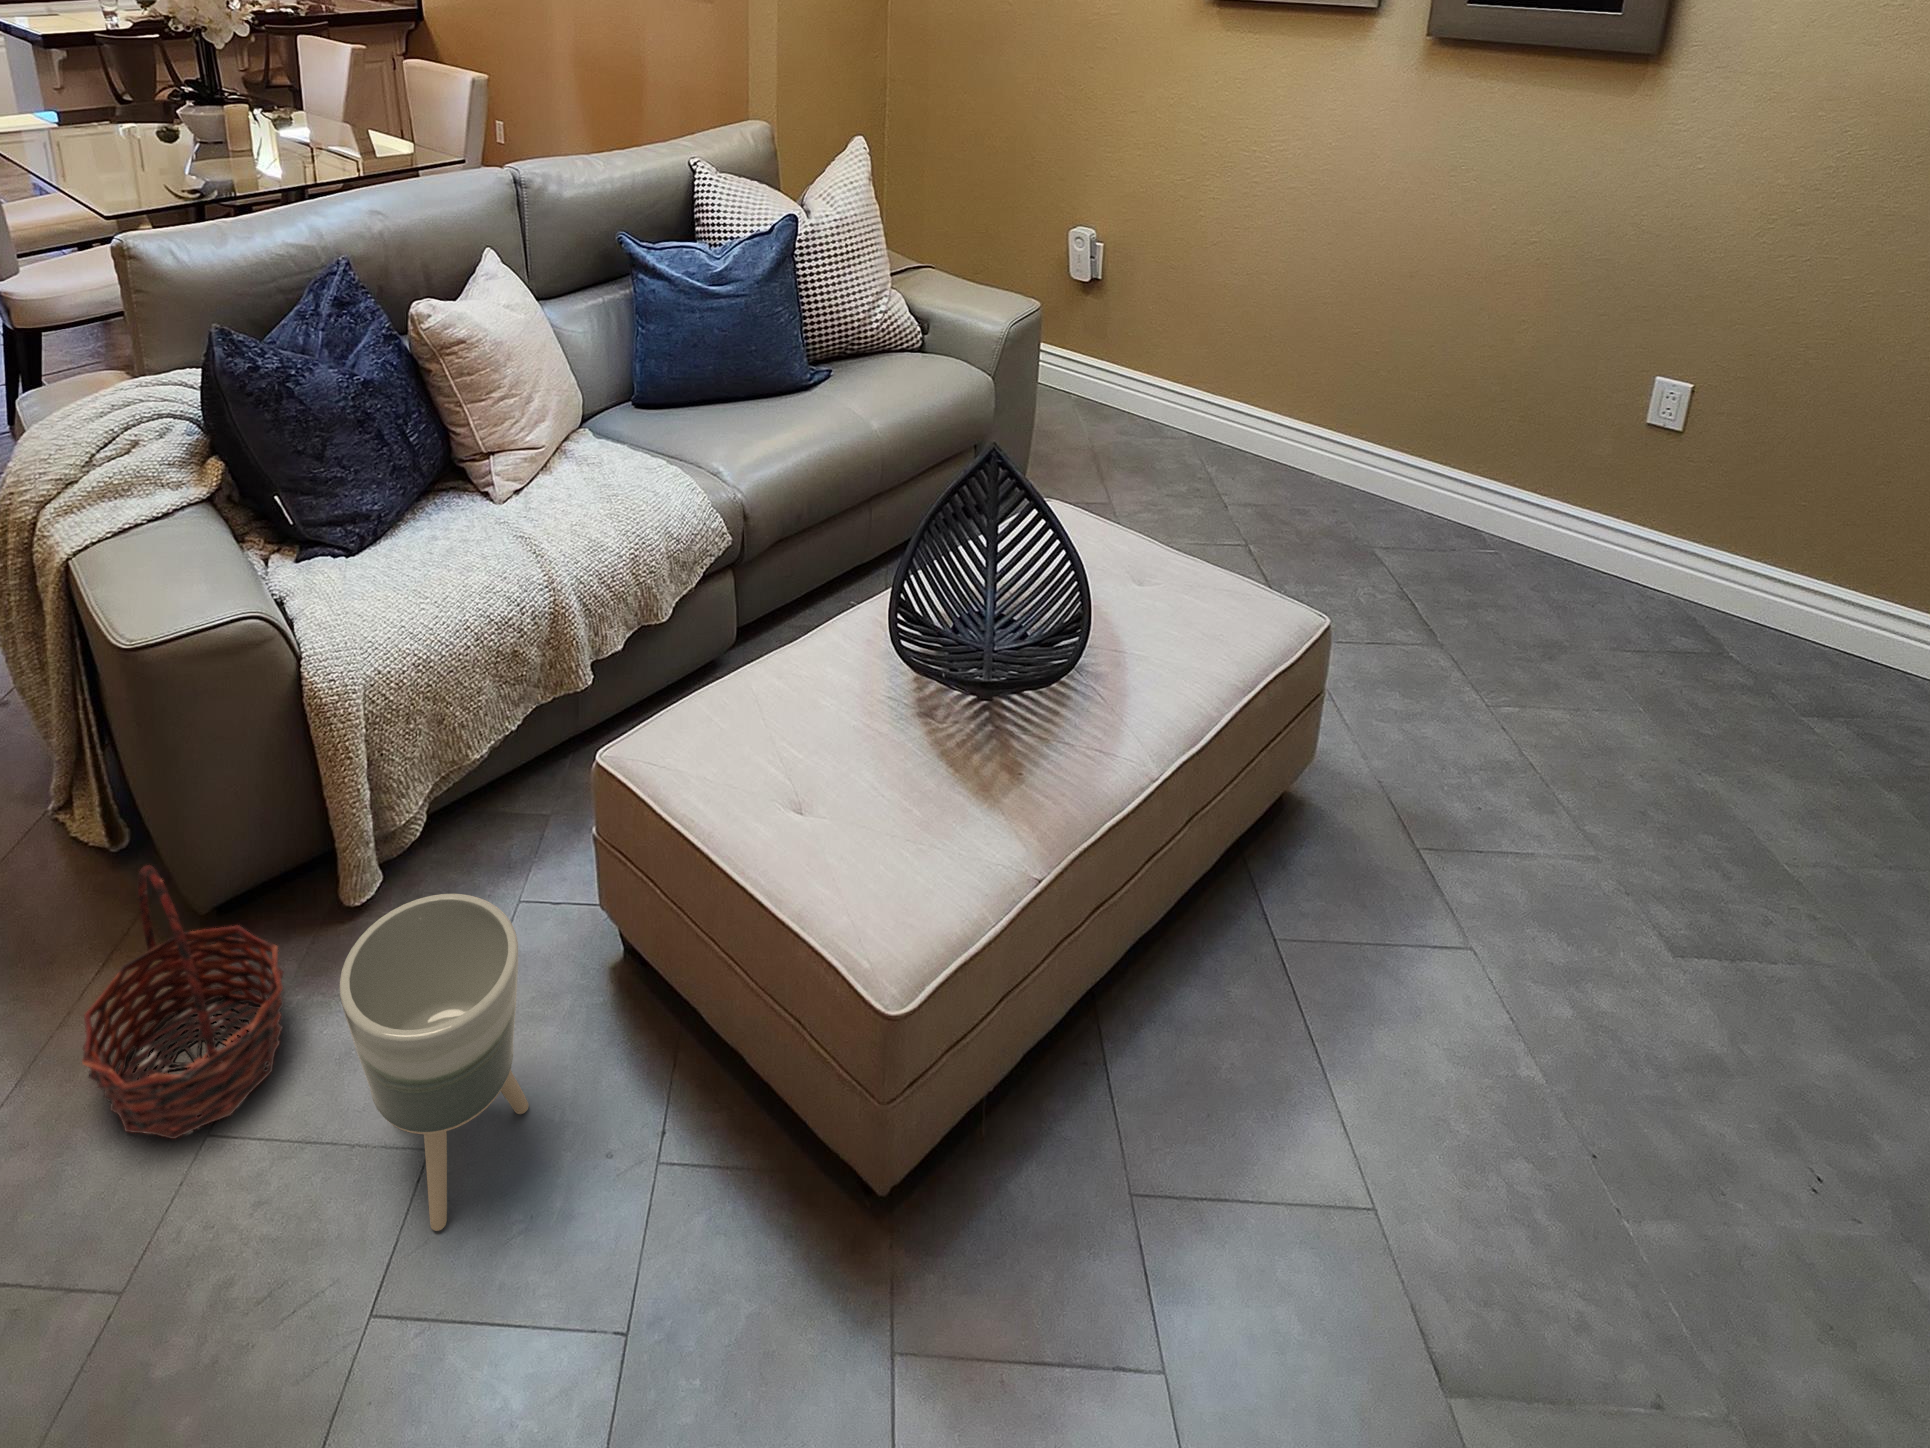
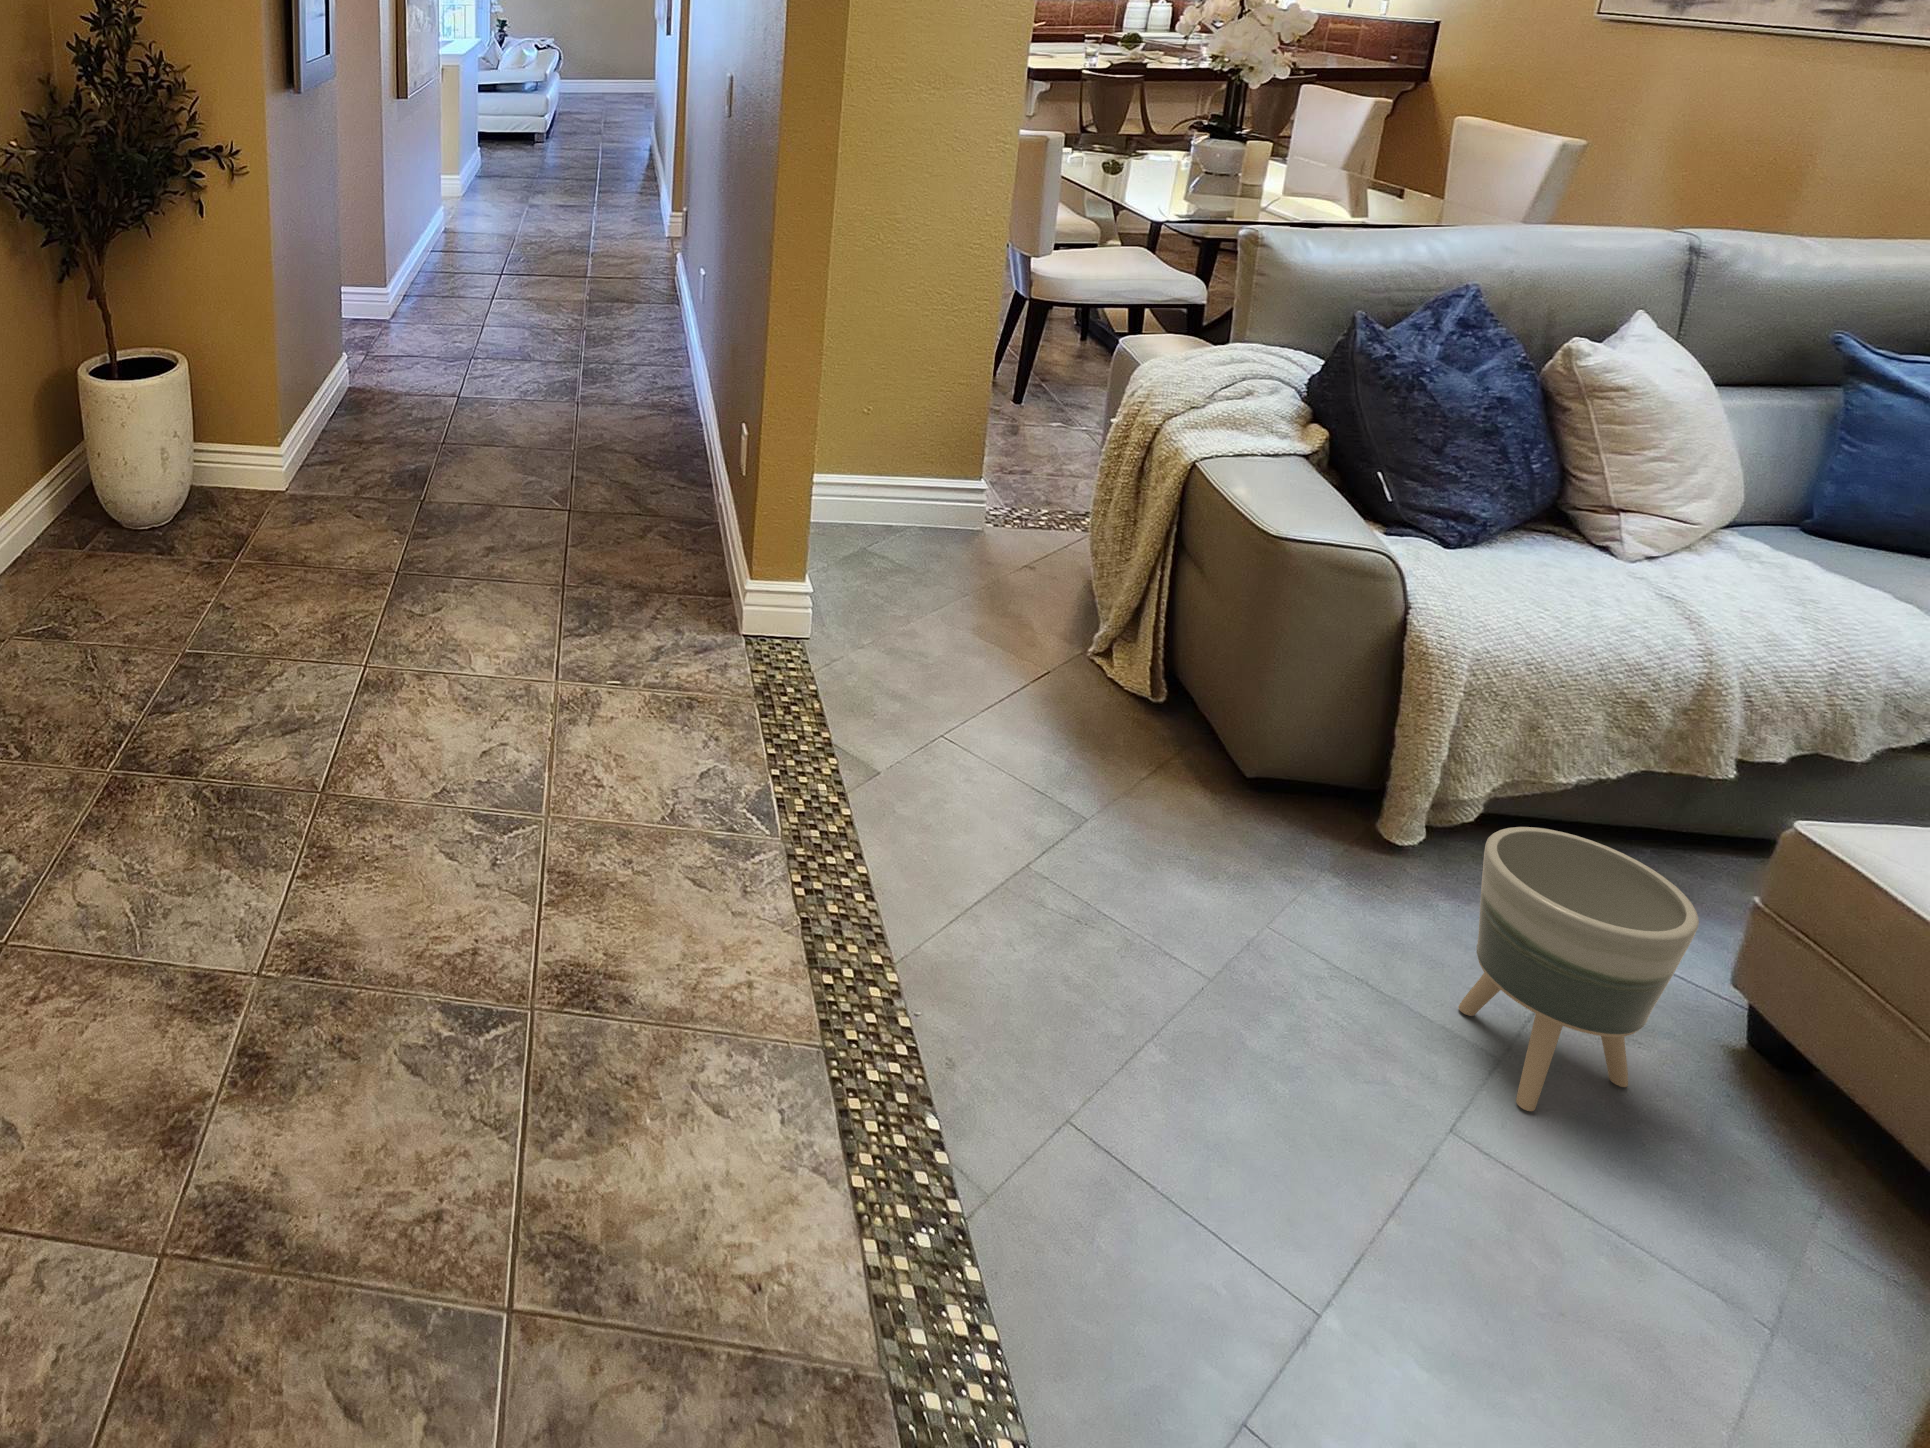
basket: present [82,865,283,1139] -> none [1177,698,1359,923]

